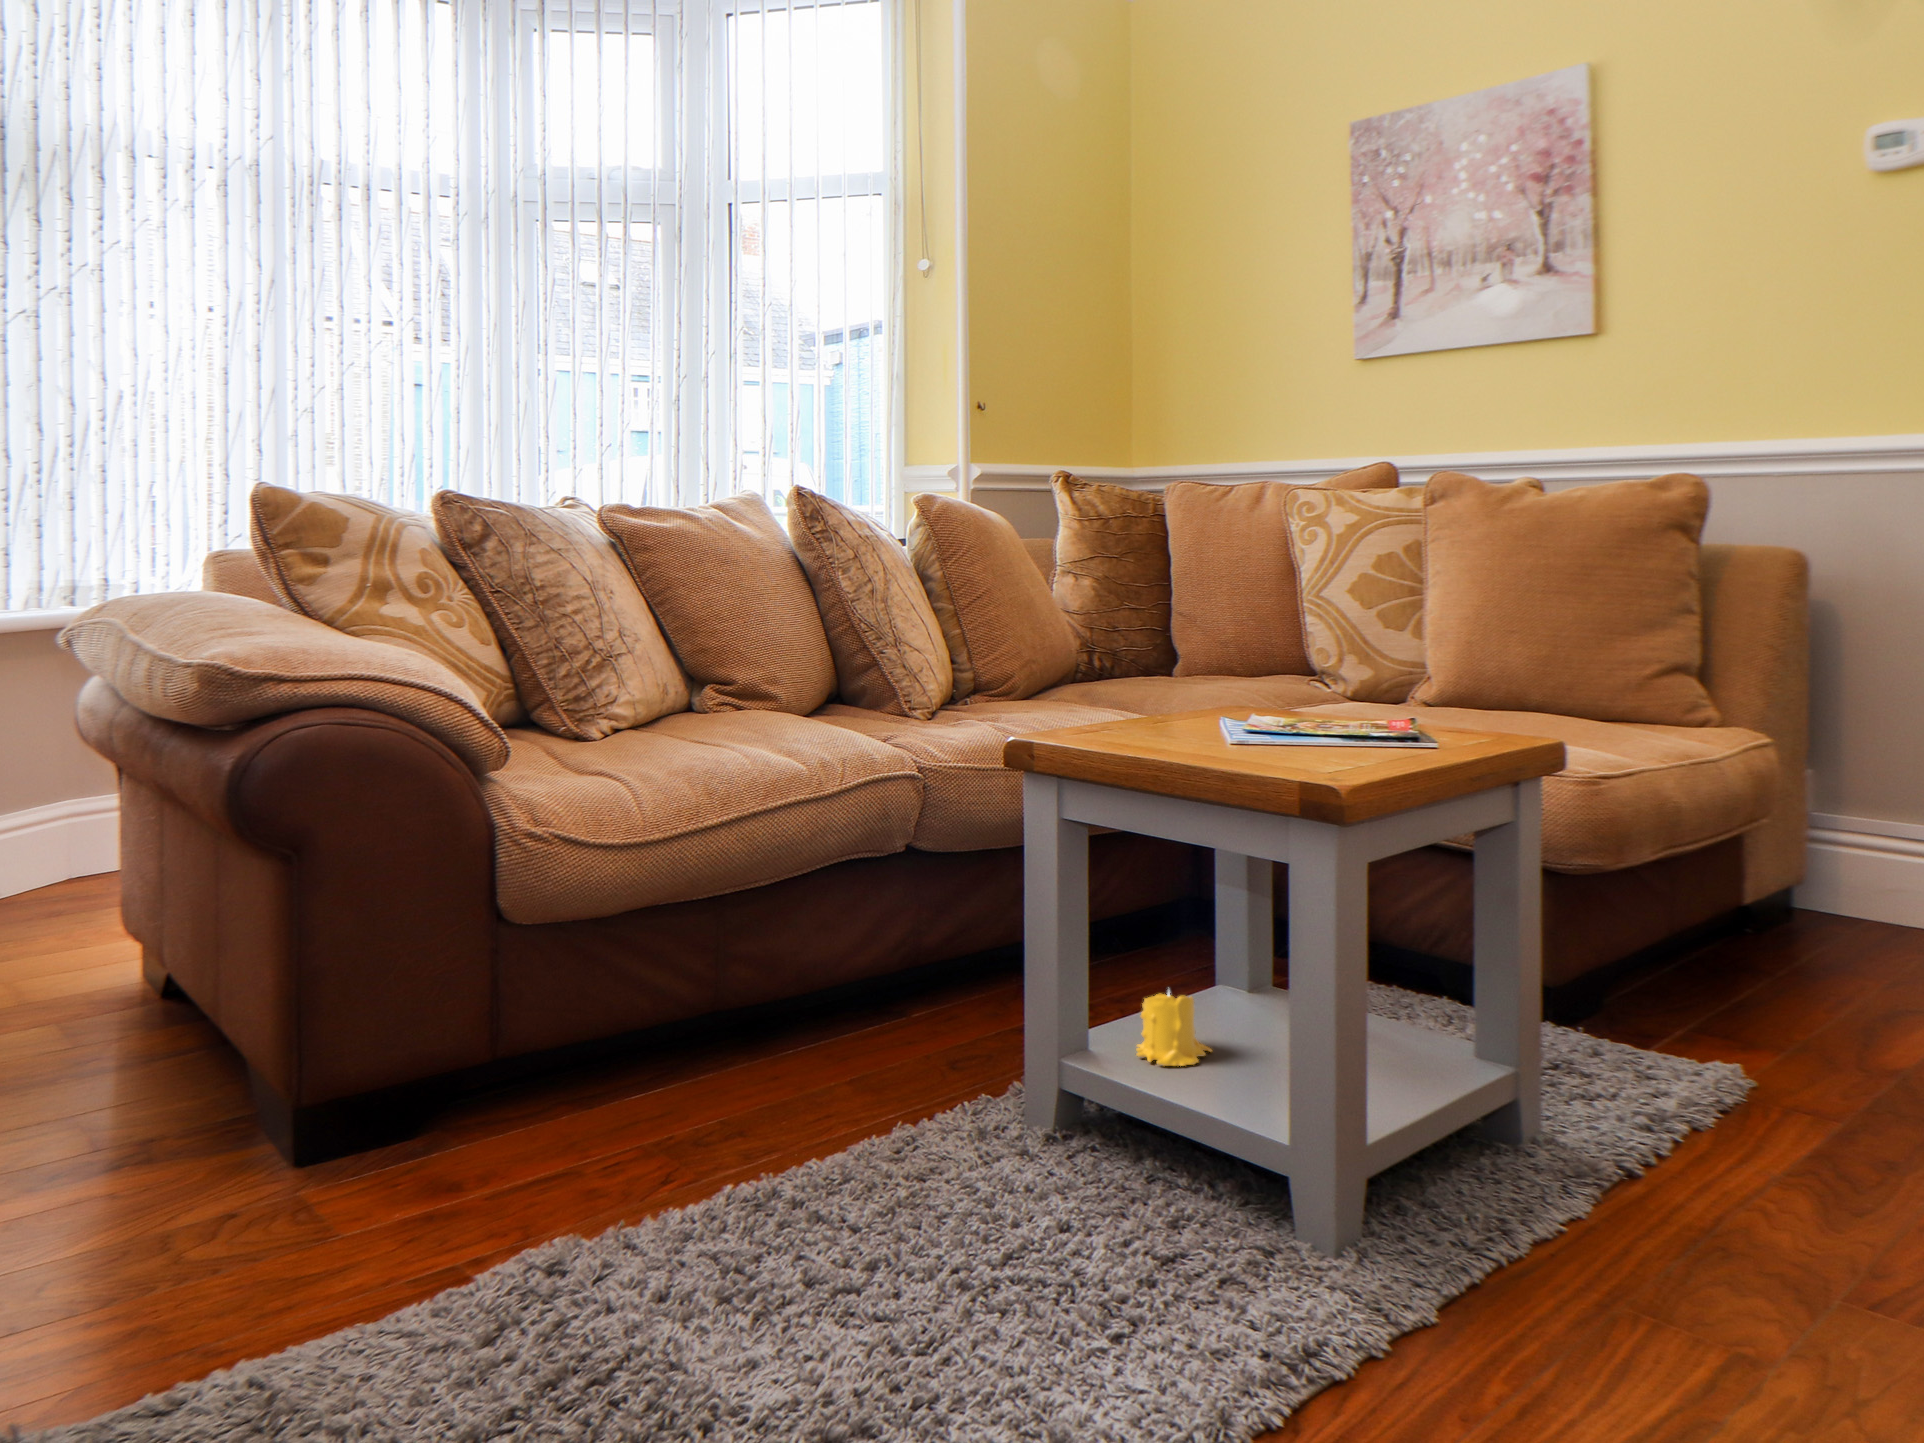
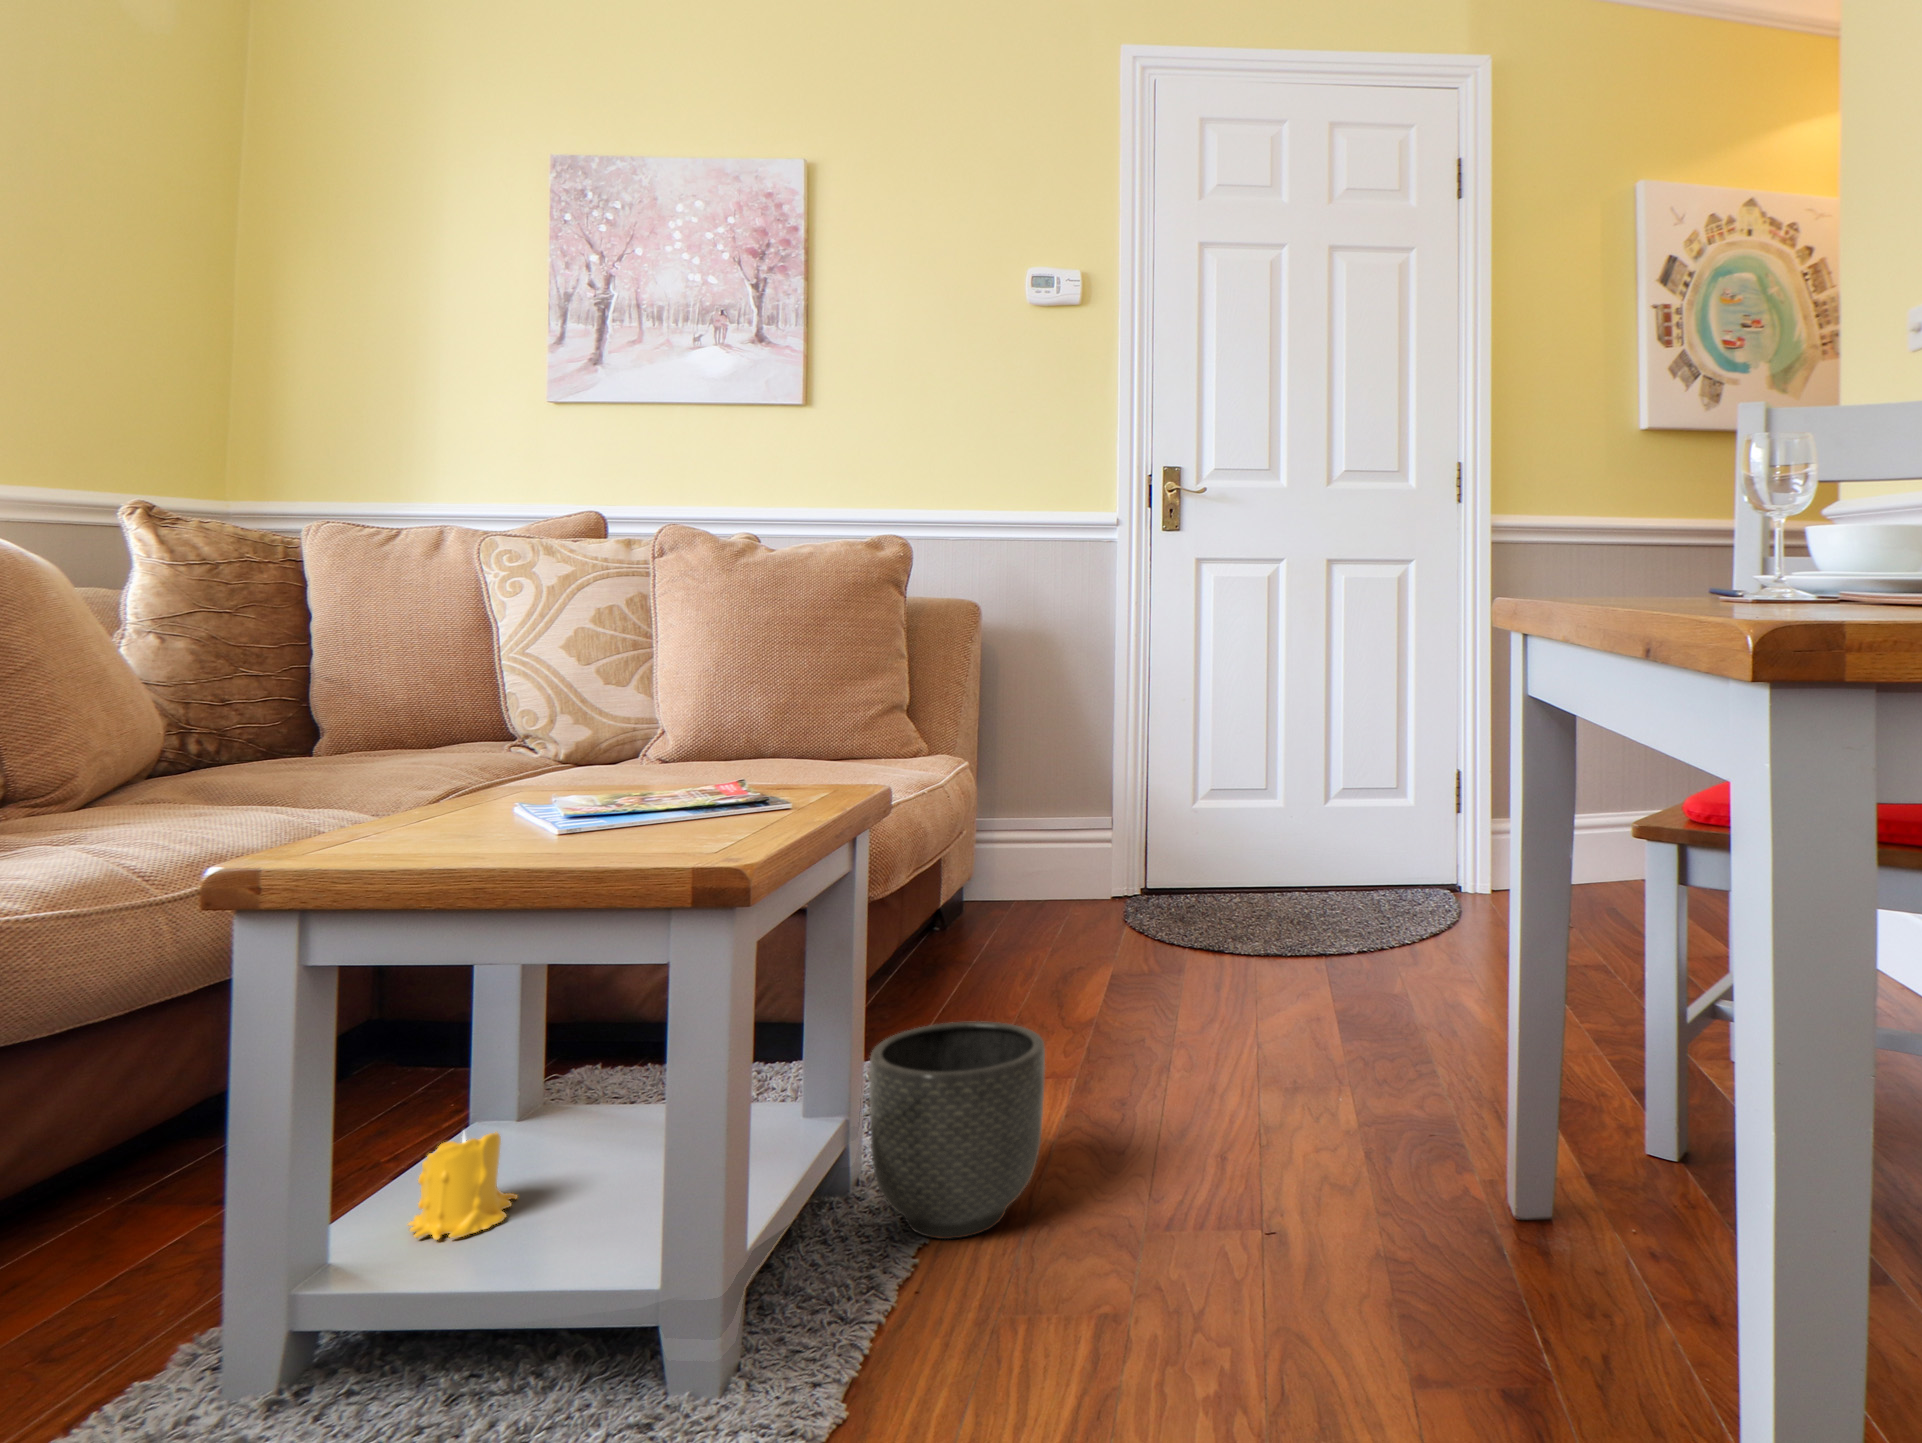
planter: none [1523,1011,1726,1233] -> present [869,1021,1045,1239]

